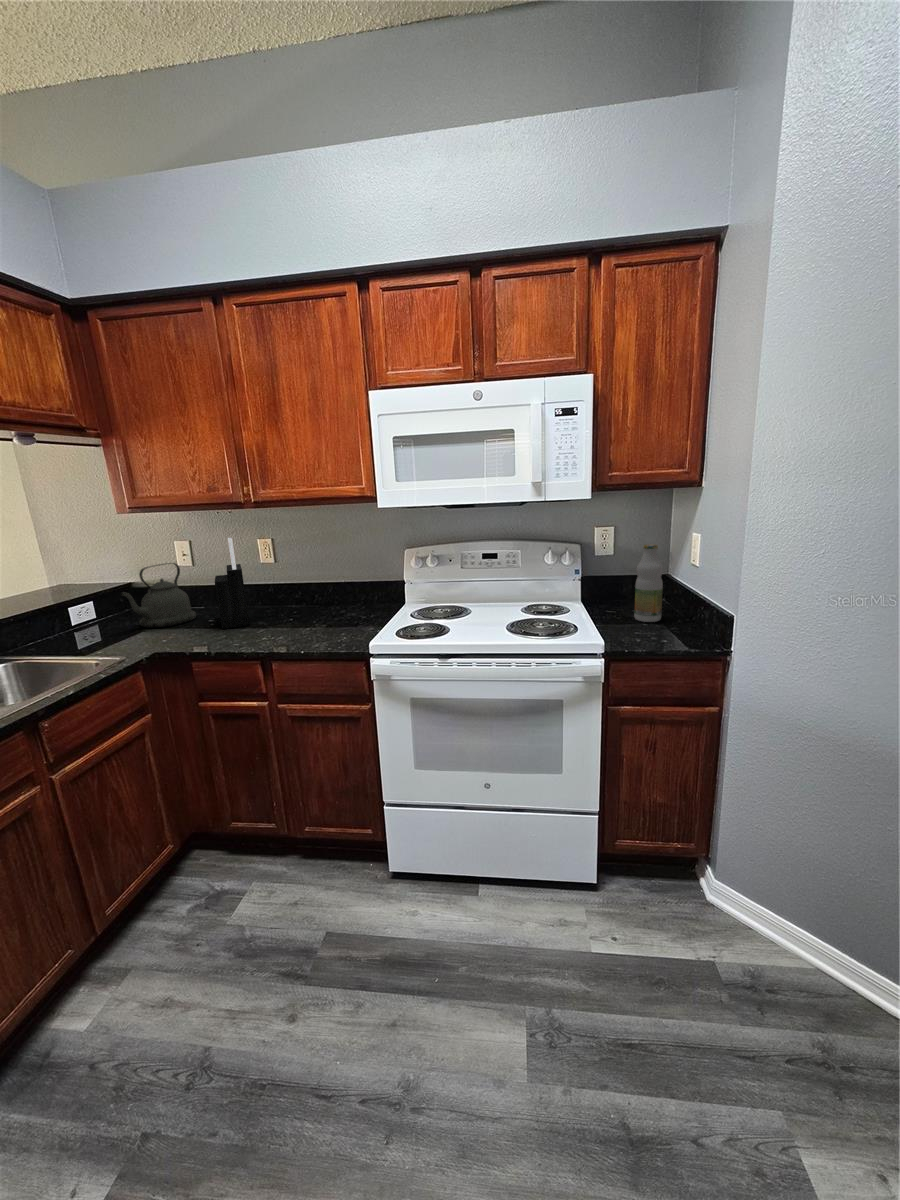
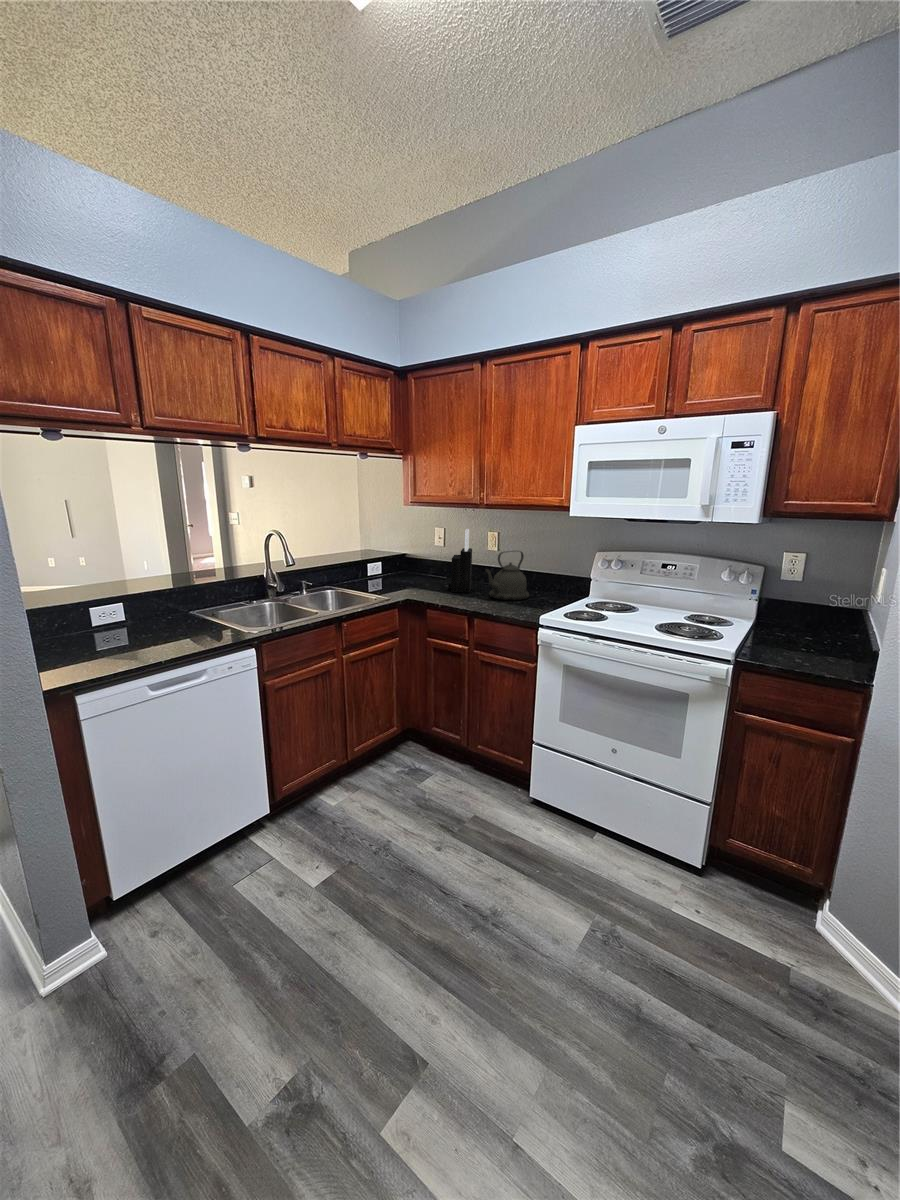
bottle: present [634,544,663,622] -> none [800,574,839,651]
kettle: present [121,563,196,628] -> present [485,551,529,600]

